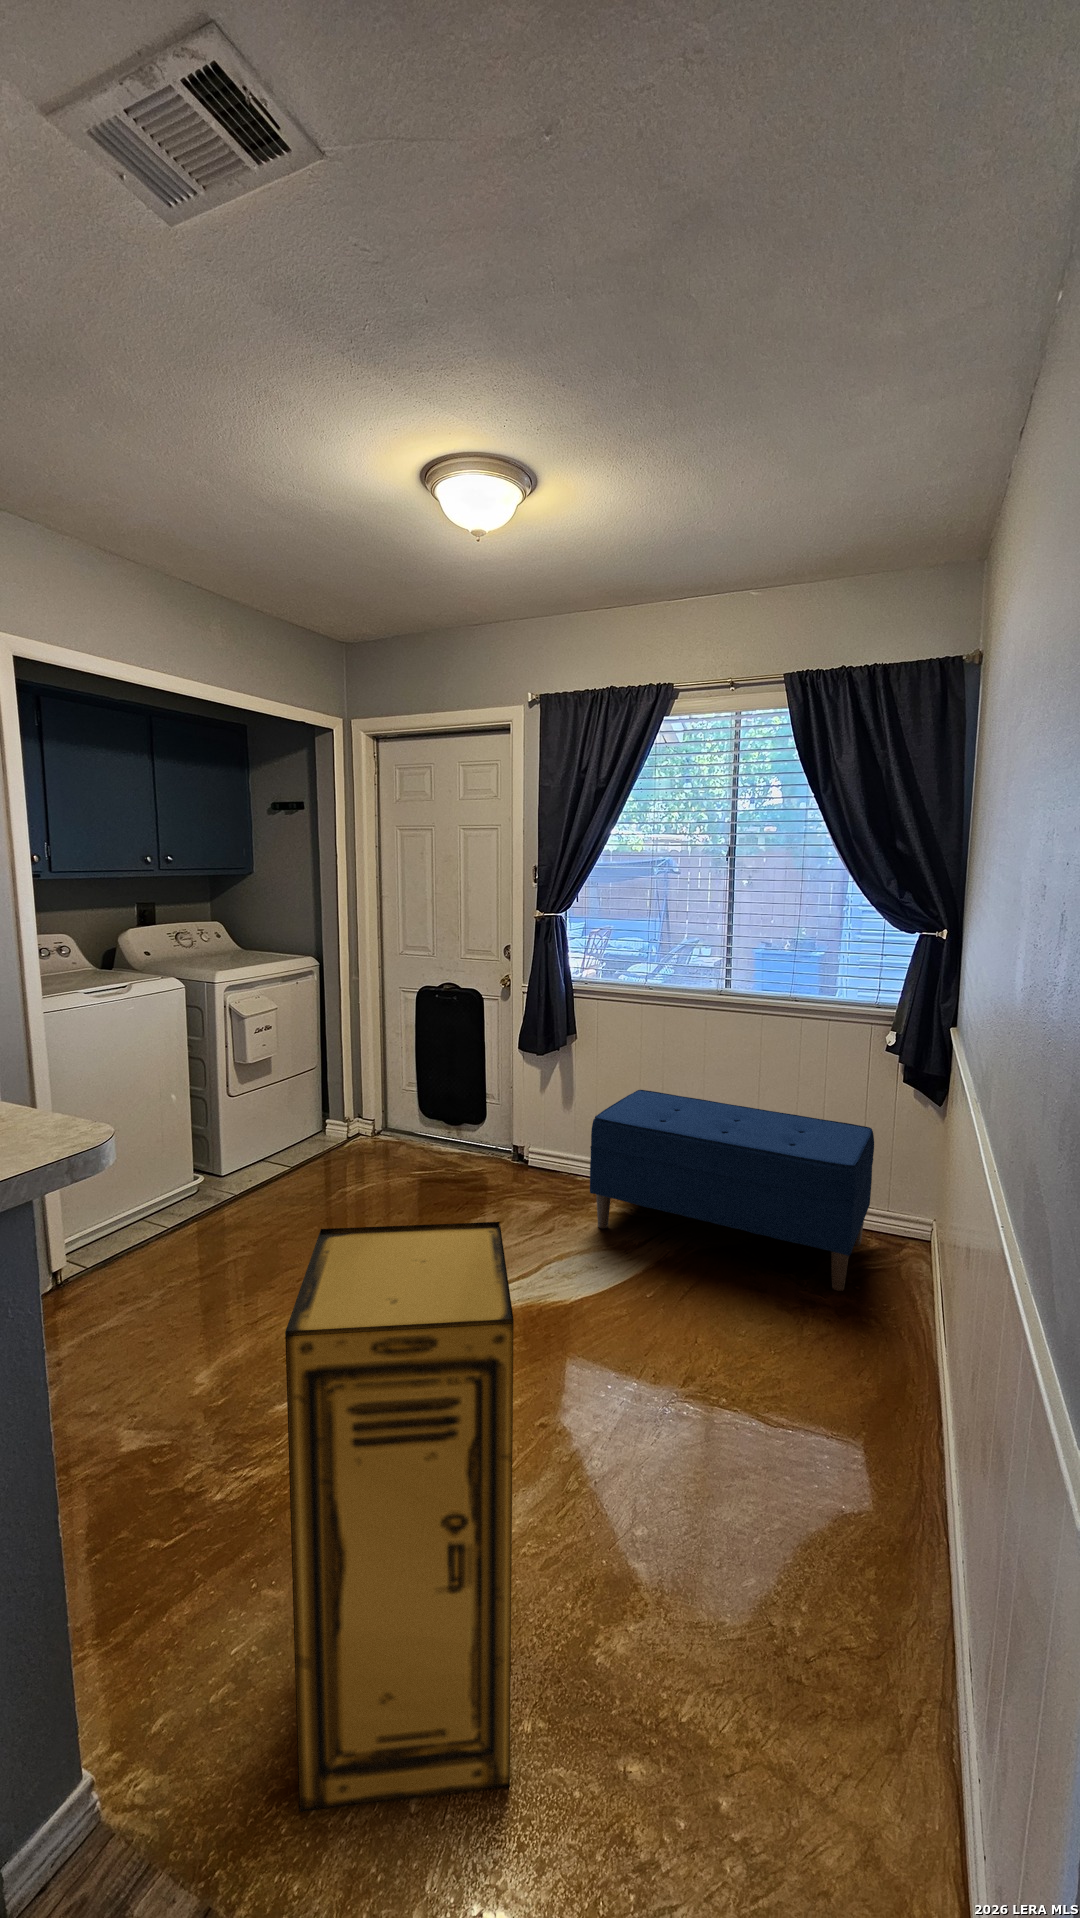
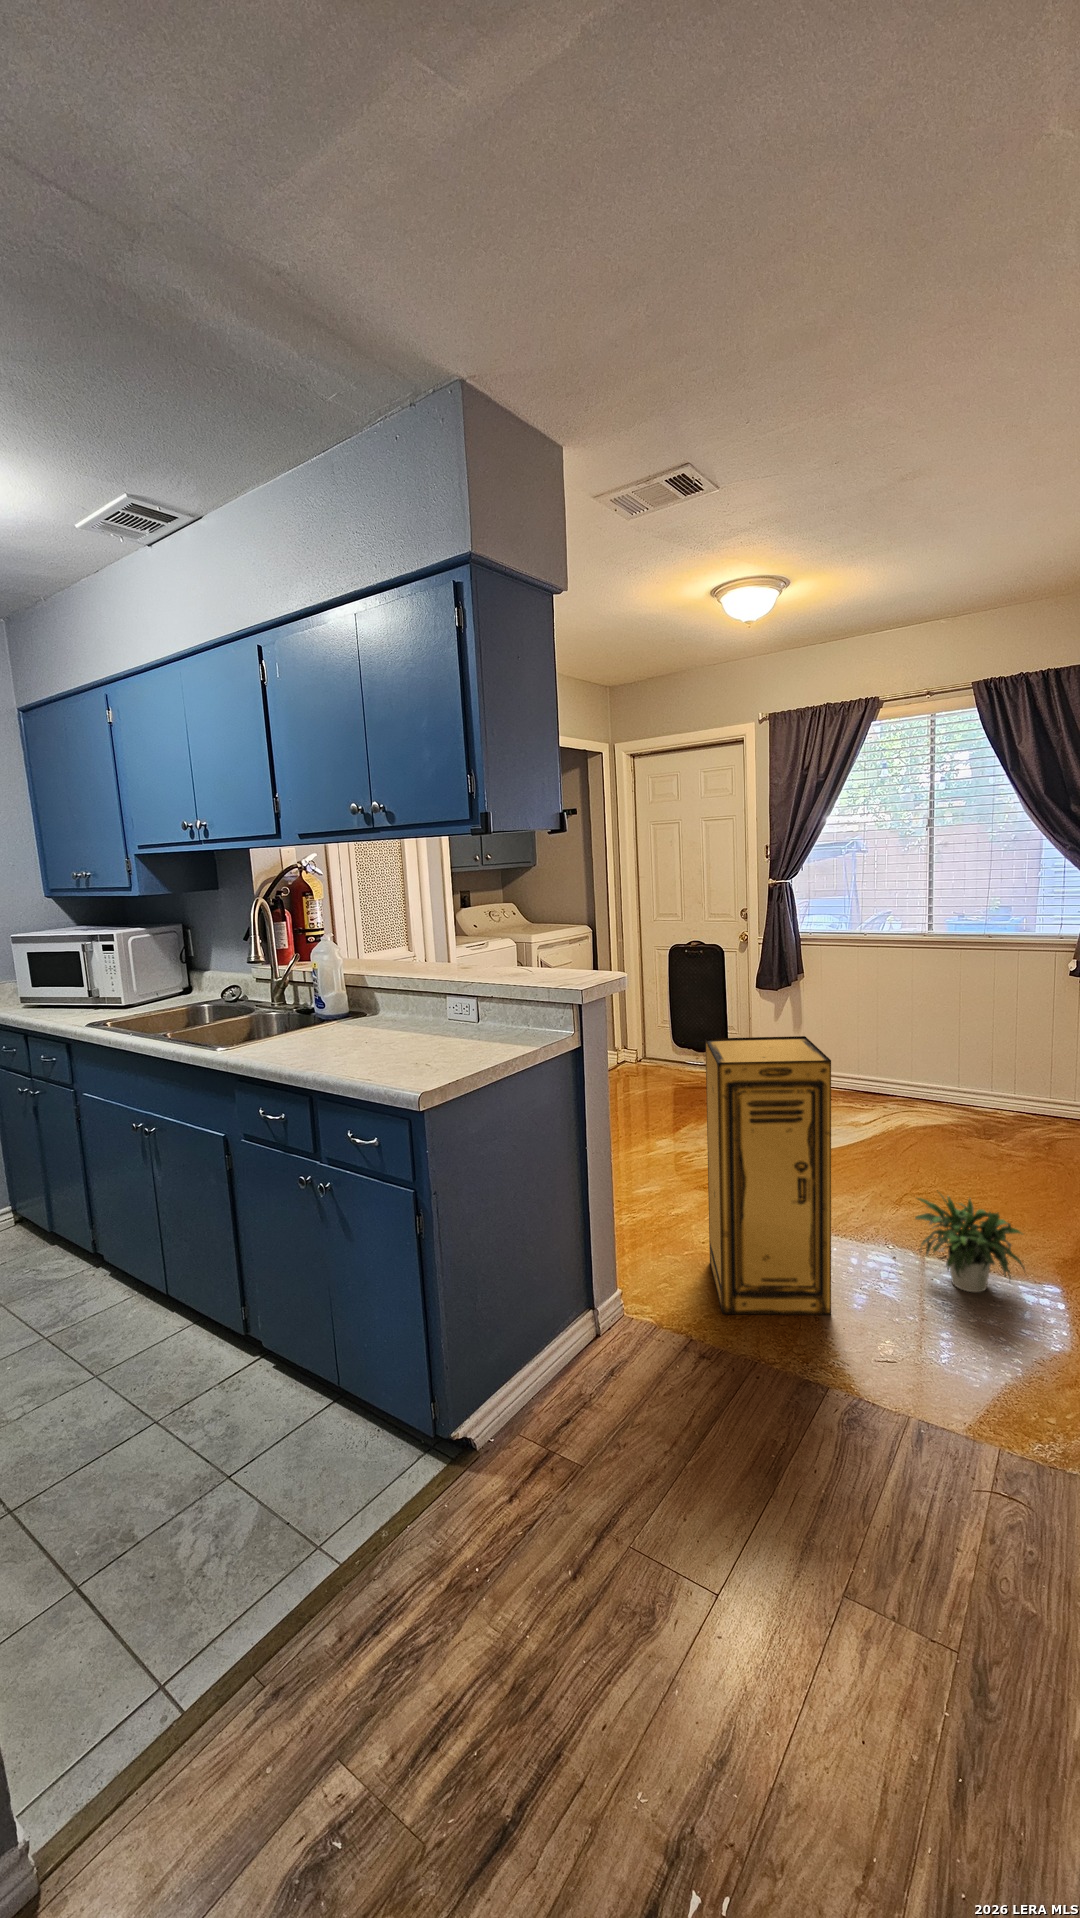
bench: present [590,1090,874,1291] -> none [824,1015,1060,1150]
potted plant: none [639,1475,848,1681] -> present [894,1194,1025,1292]

